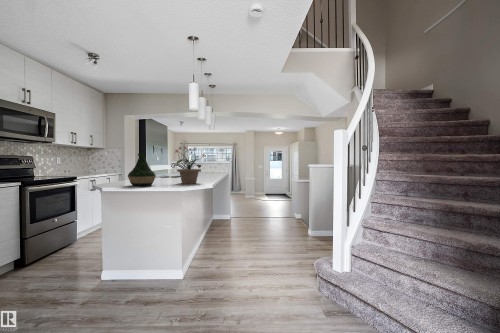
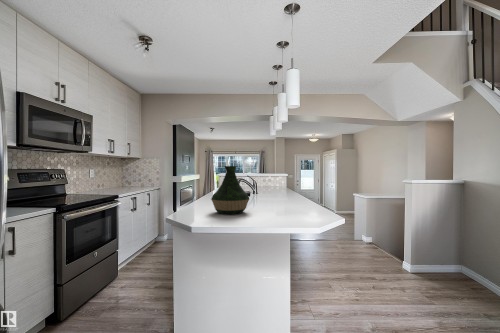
potted plant: present [176,147,204,184] -> none [257,154,306,207]

